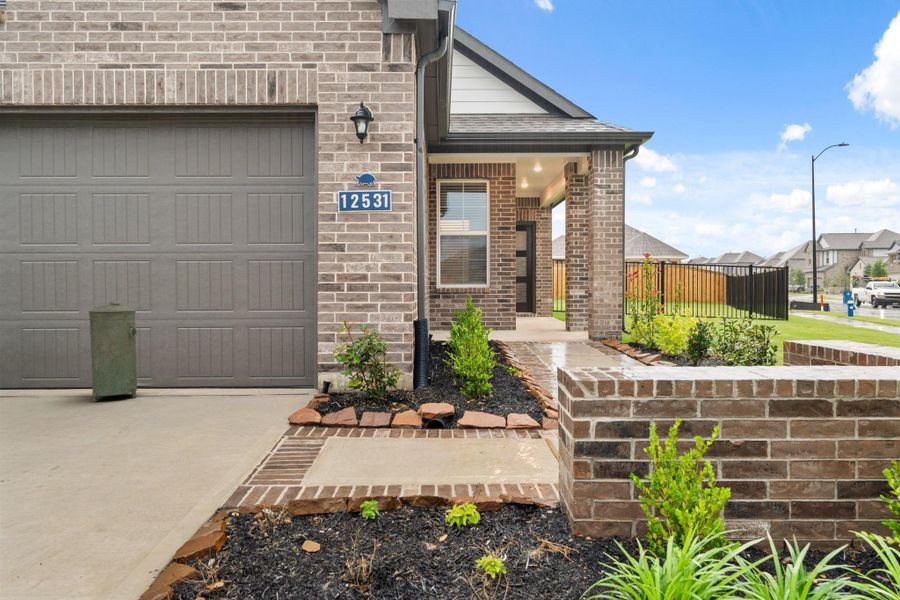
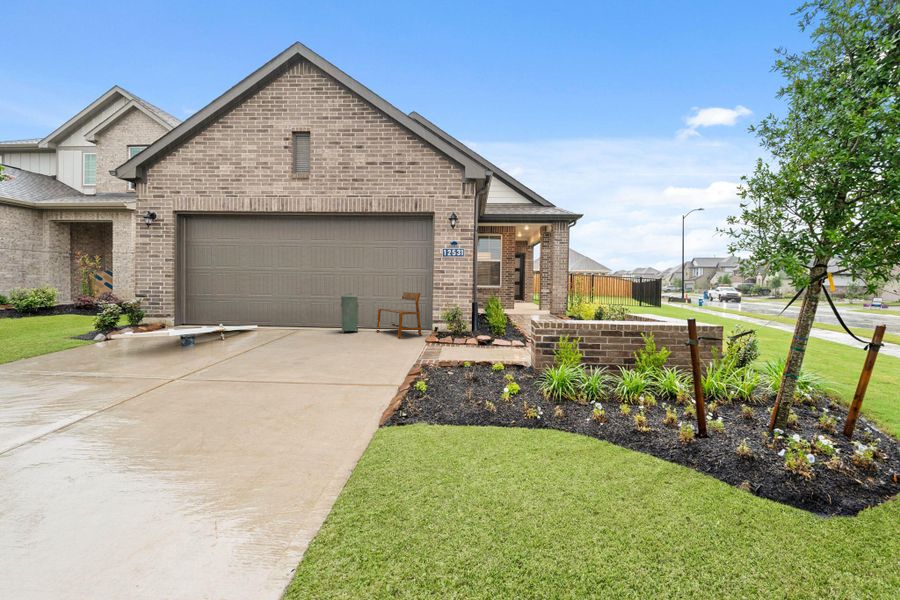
bench: none [182,296,288,413] -> present [376,292,421,338]

